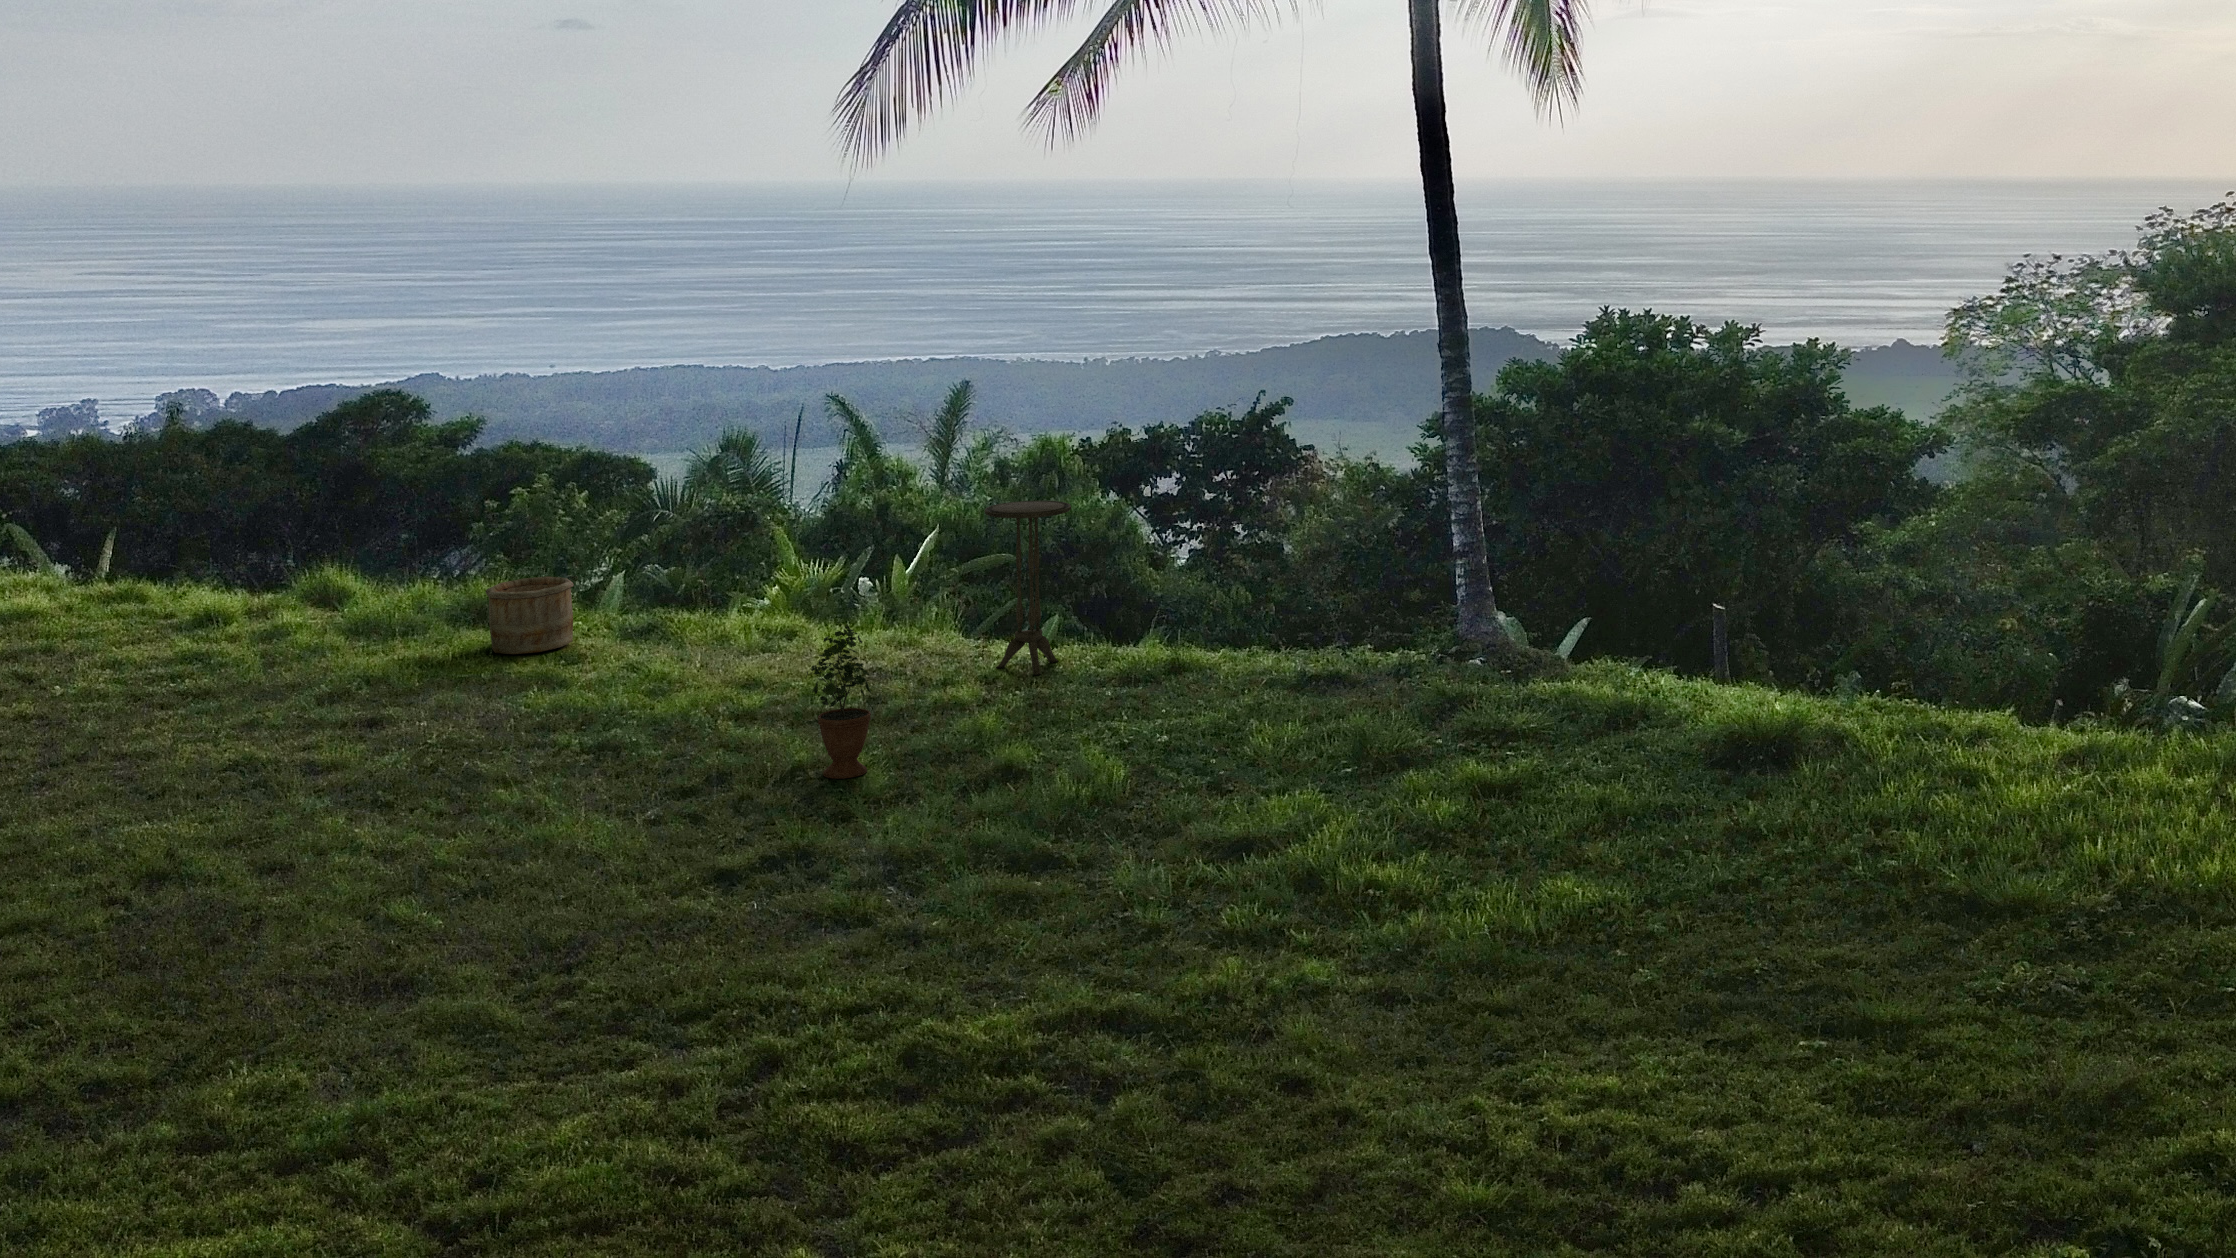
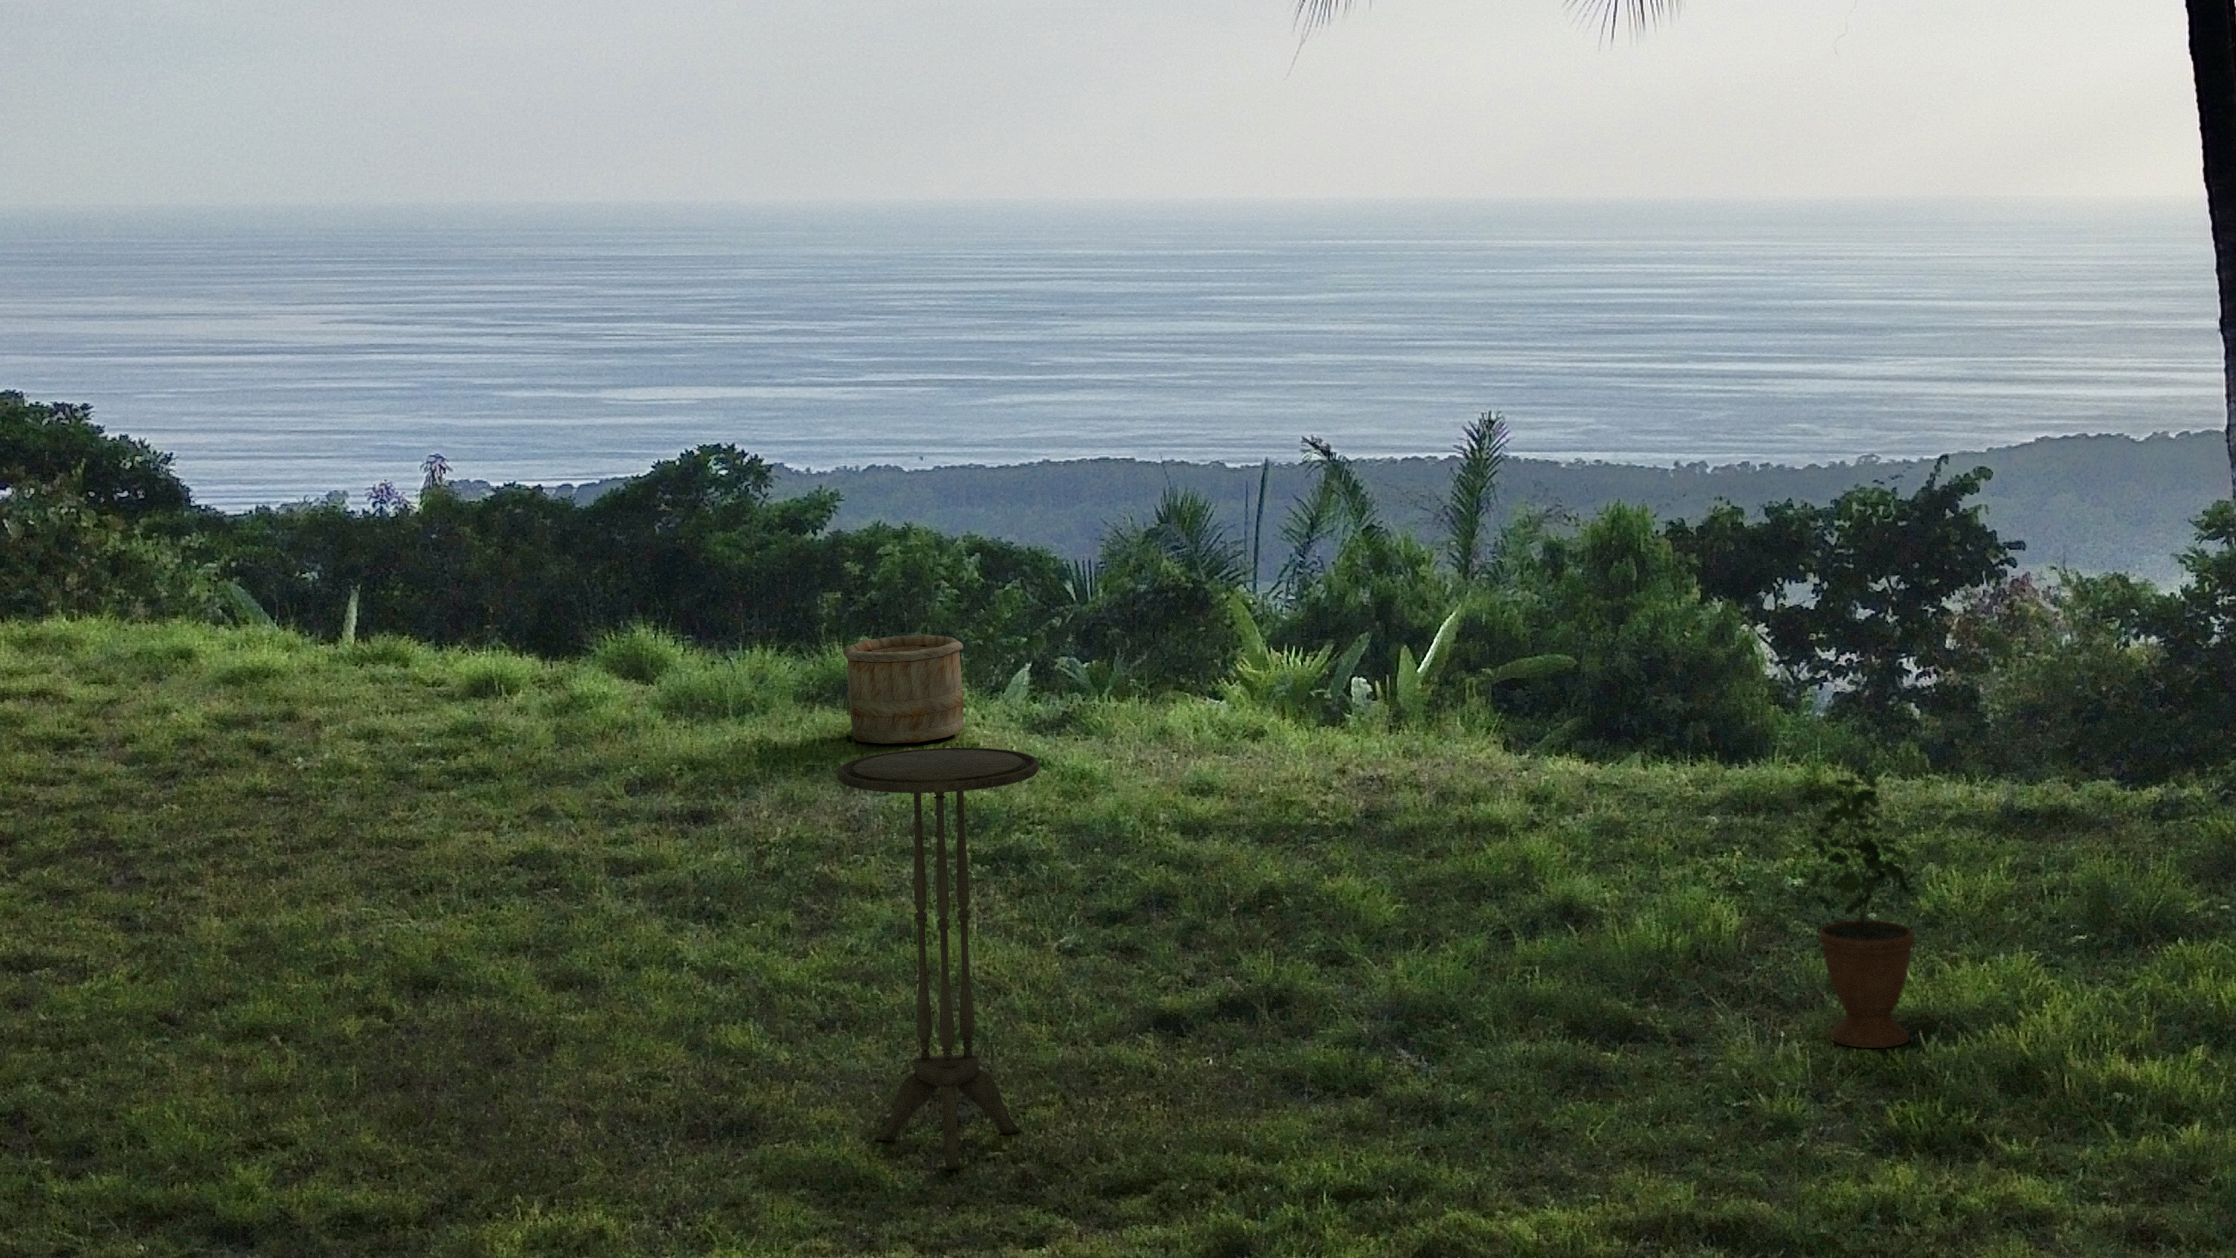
side table: present [985,501,1071,675] -> present [837,748,1039,1170]
potted plant: present [805,622,871,779] -> present [1797,762,1914,1048]

